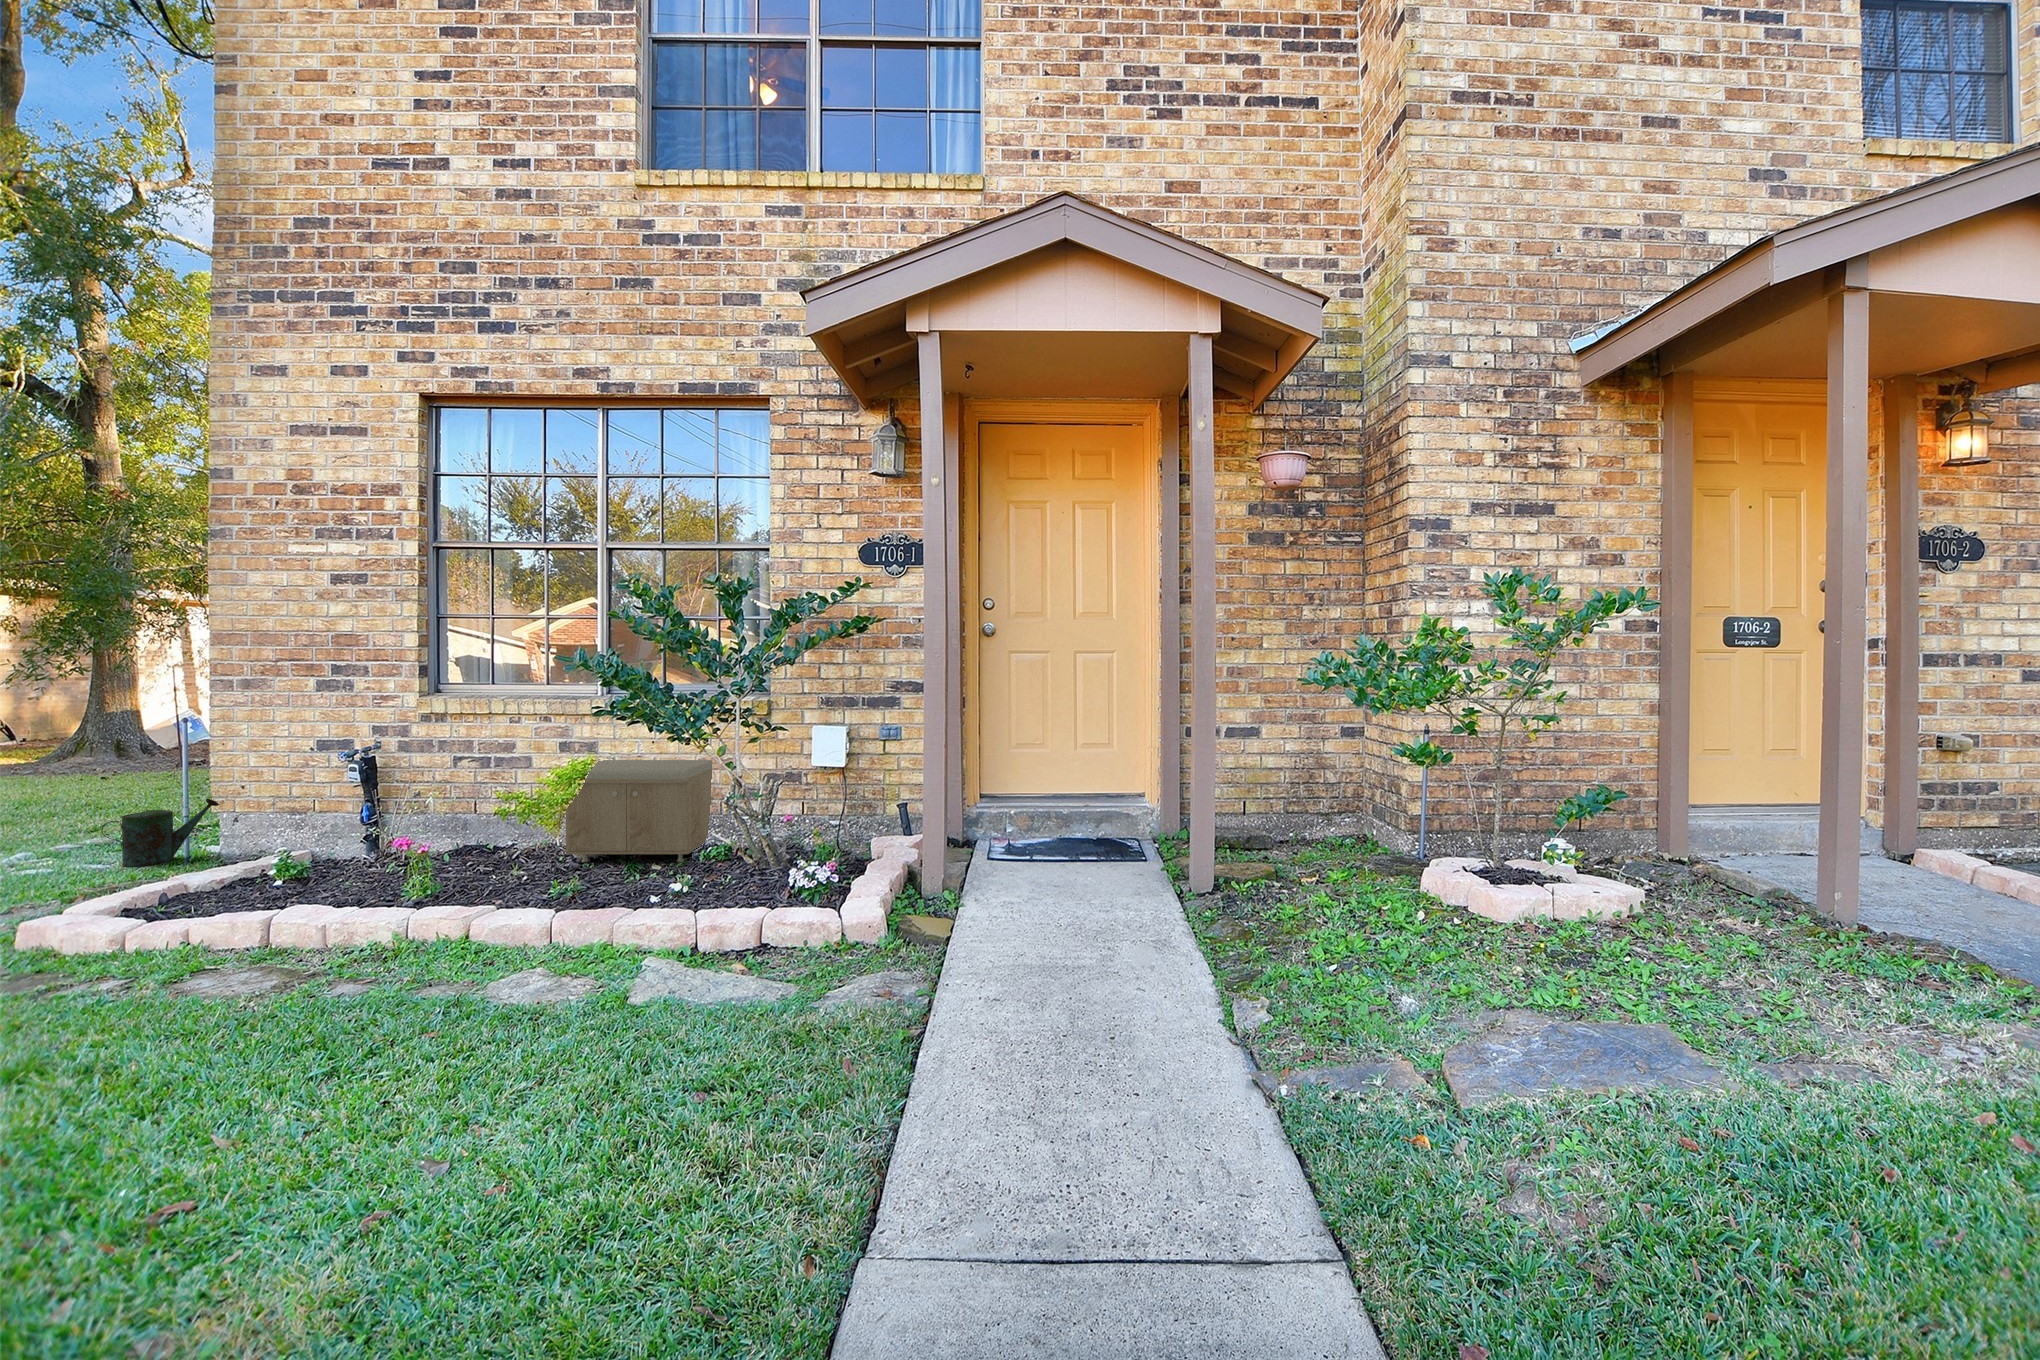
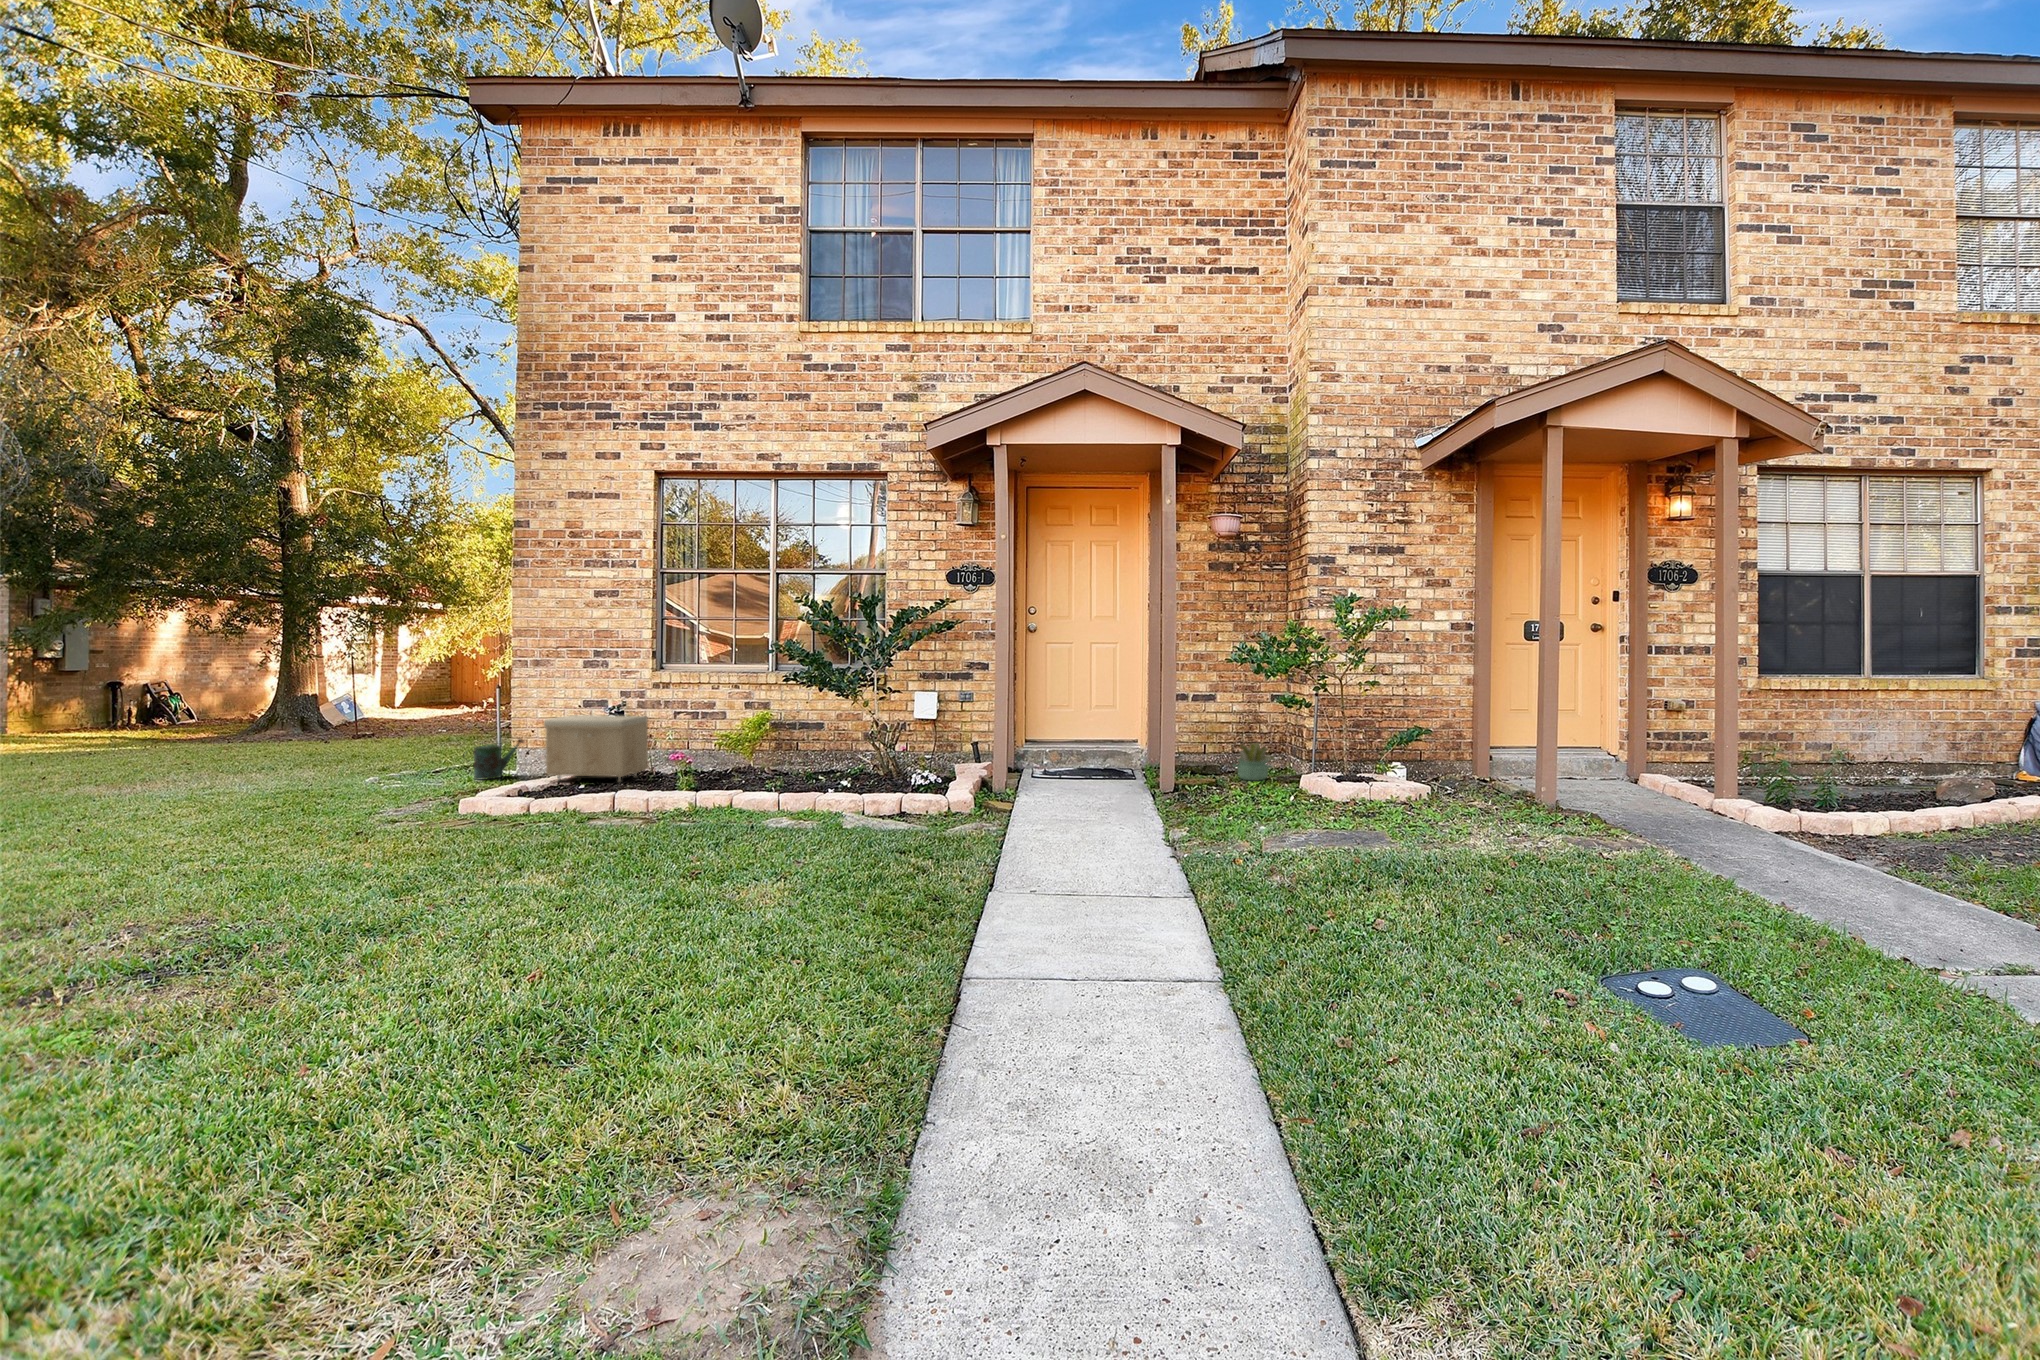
storage bench: present [566,760,712,862] -> present [544,715,648,782]
decorative plant: none [1287,798,1353,857] -> present [1234,743,1276,780]

